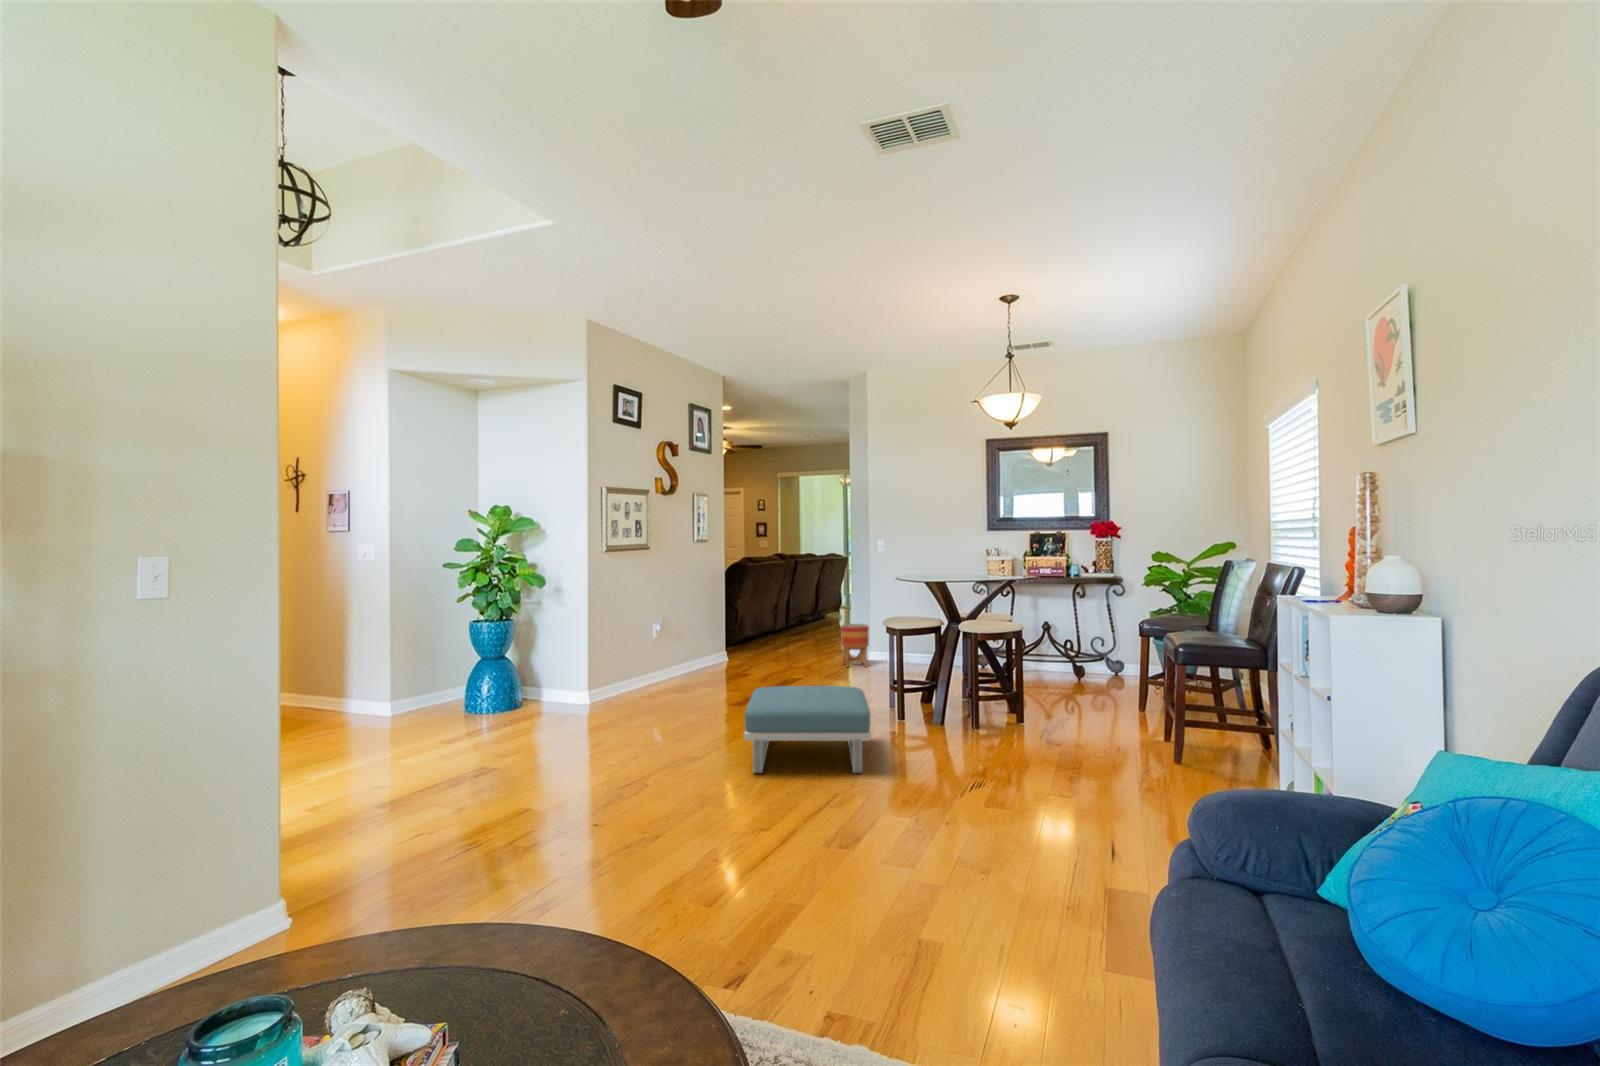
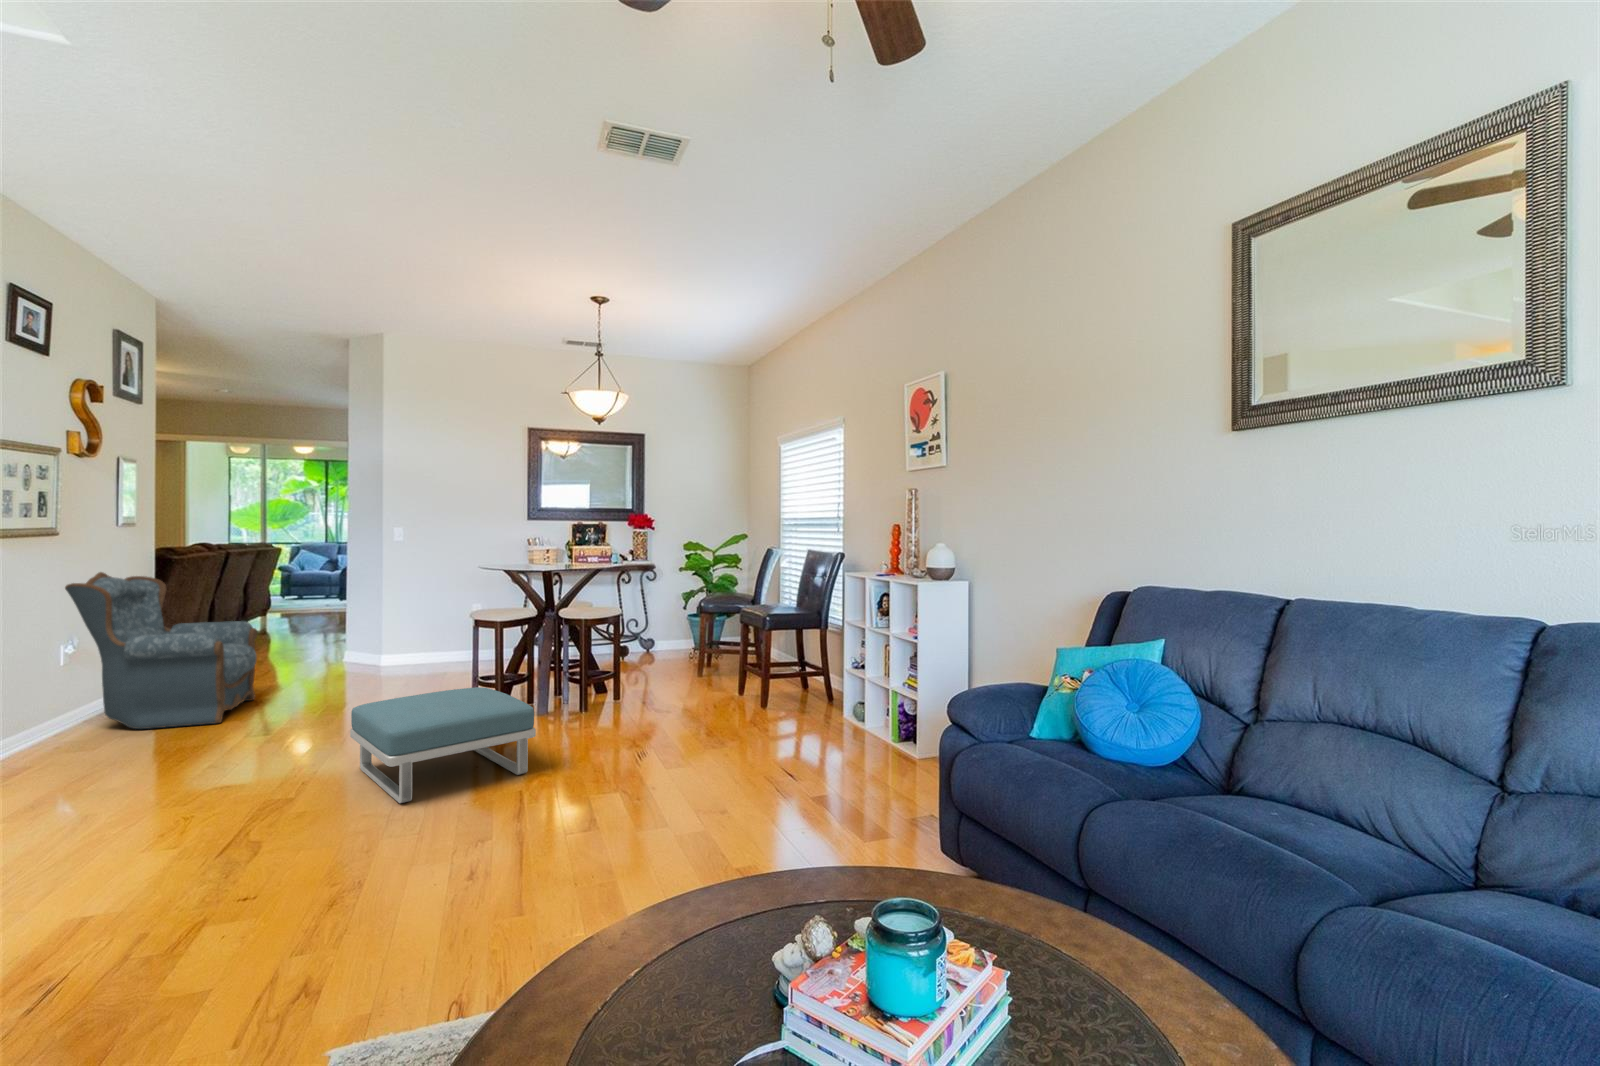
armchair: none [652,573,765,689] -> present [65,572,257,729]
planter: present [841,624,869,667] -> none [354,624,391,675]

